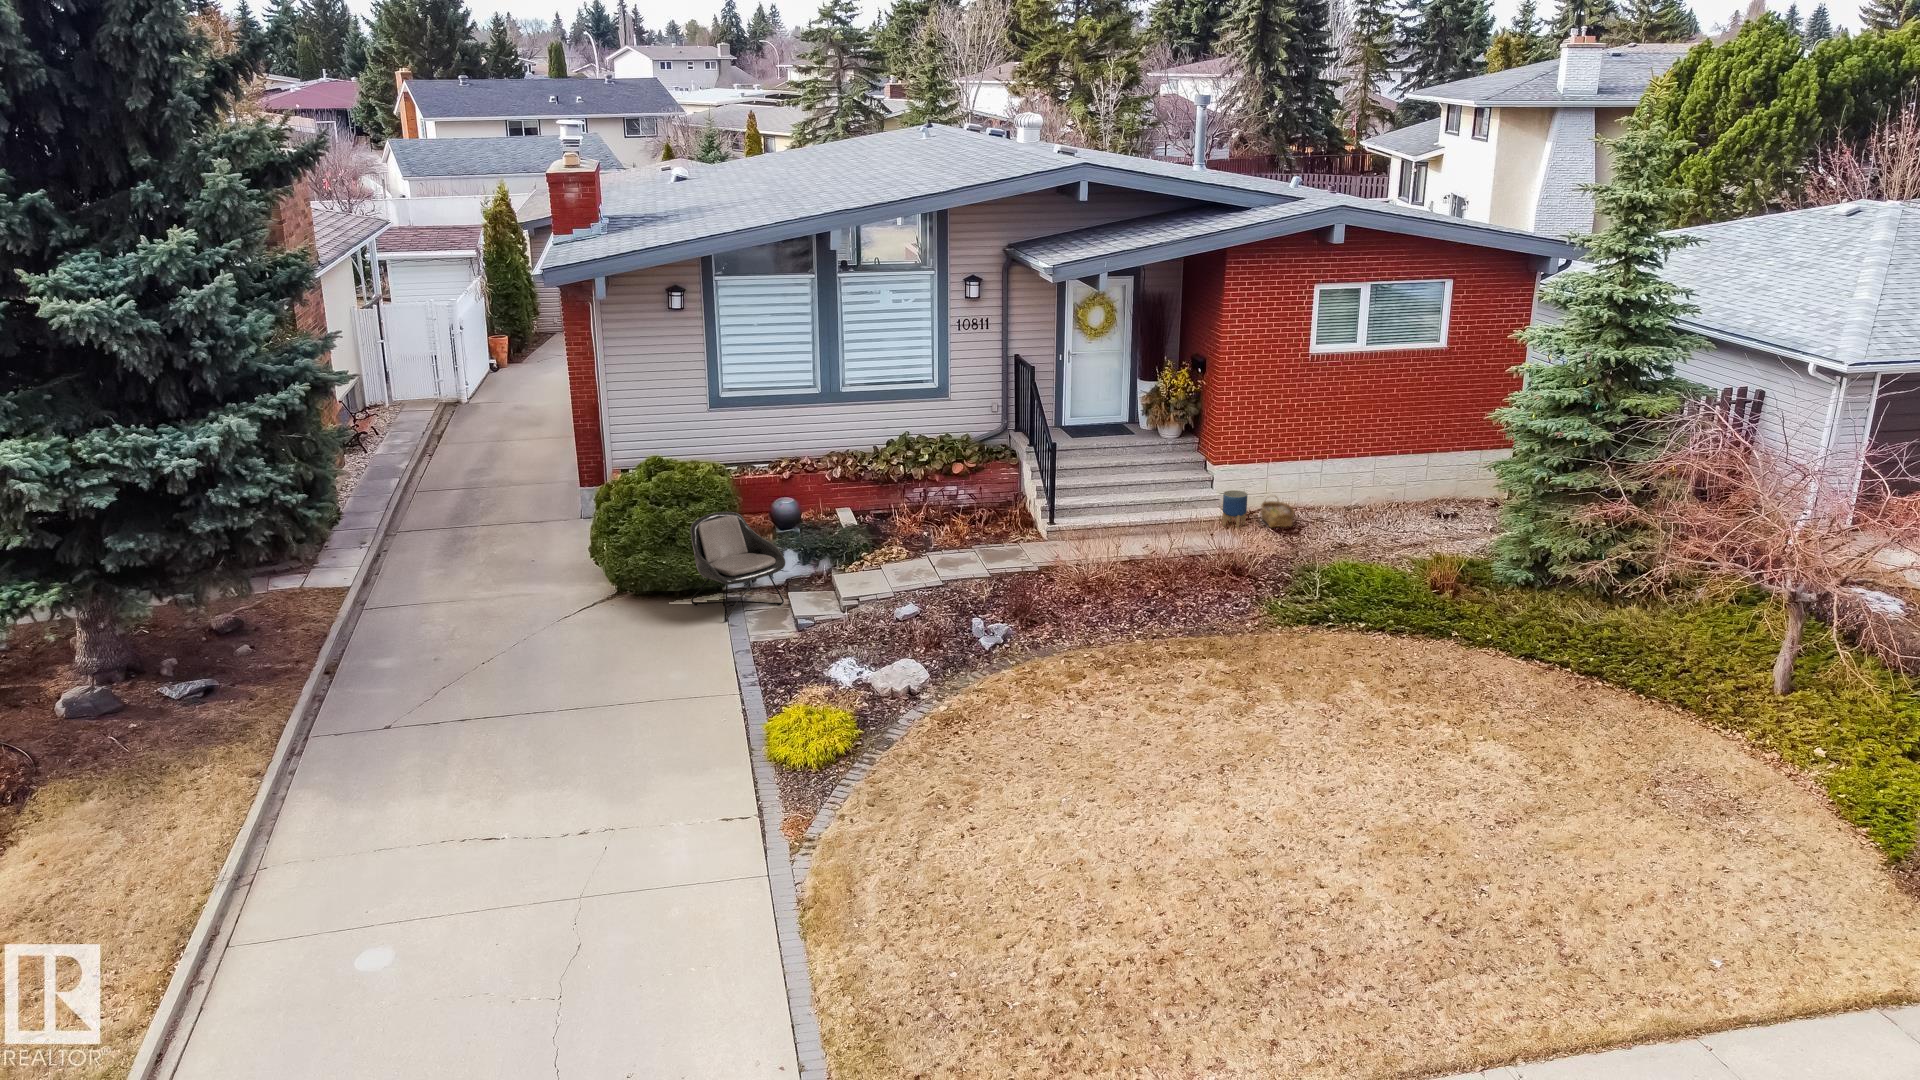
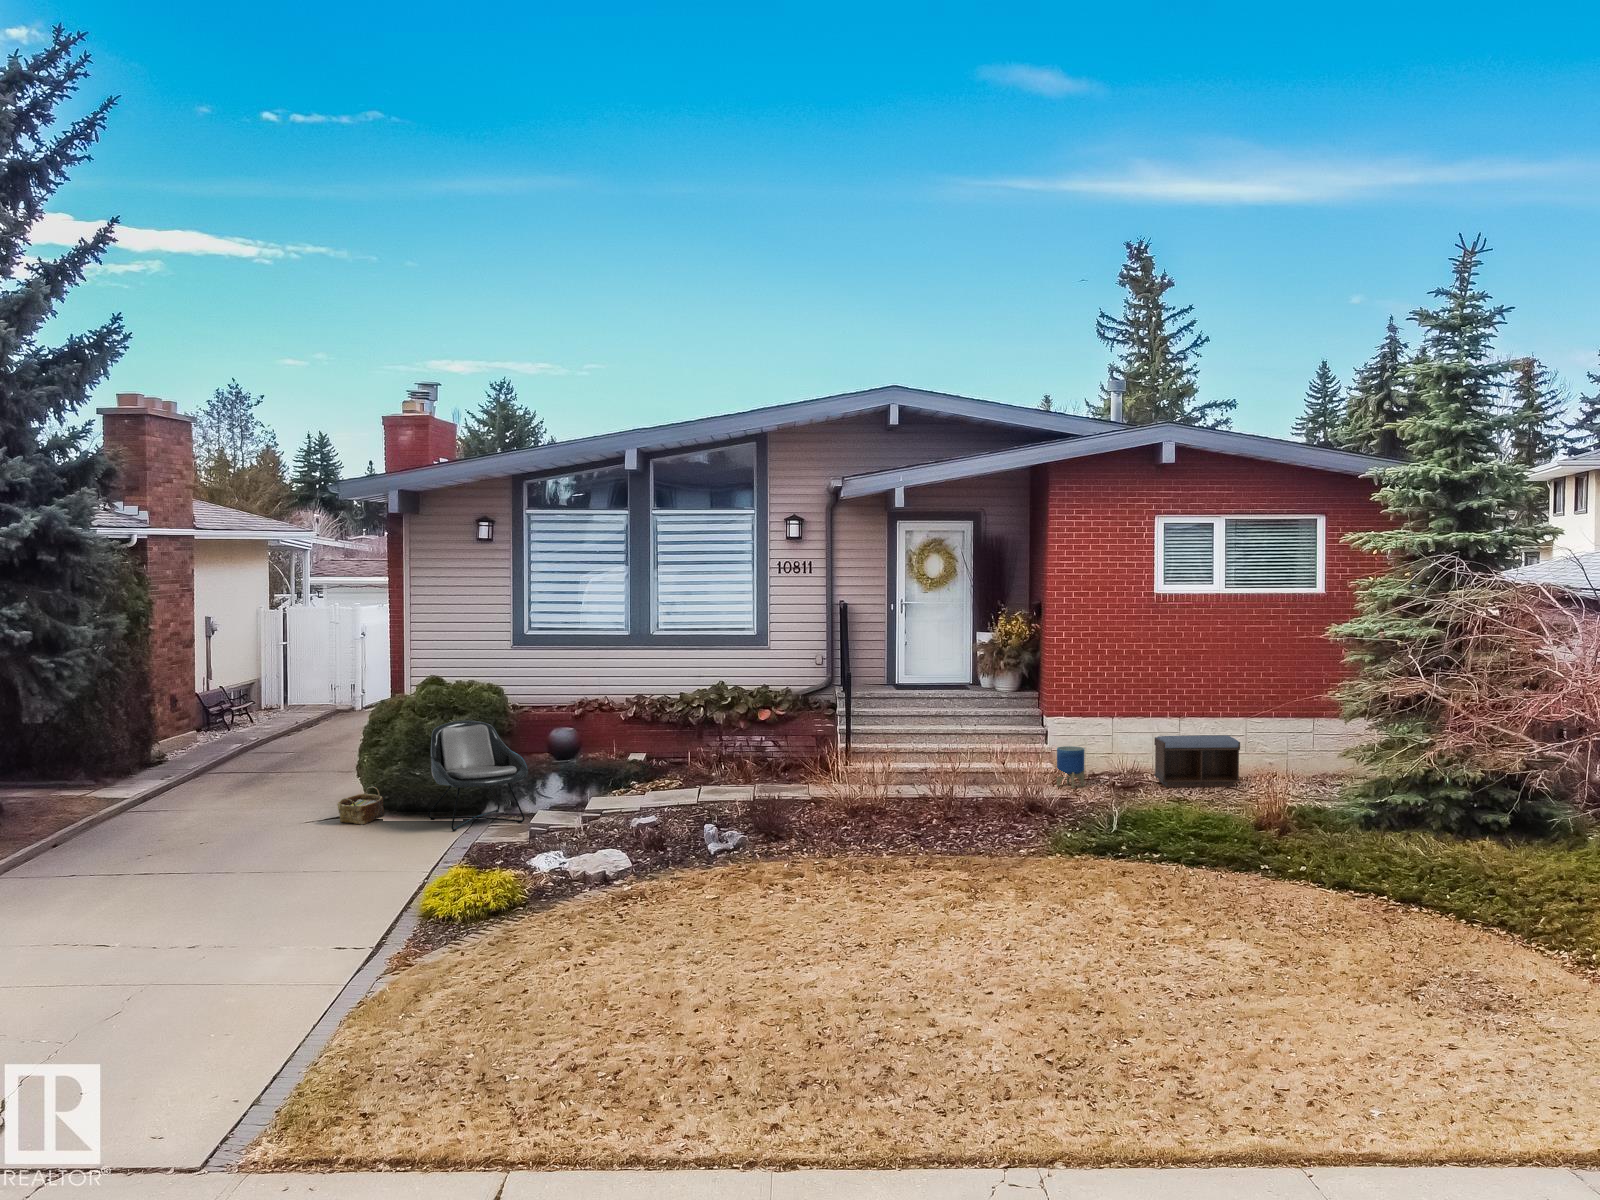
bench: none [1301,474,1378,523] -> present [1154,735,1240,787]
woven basket: present [1261,500,1294,527] -> present [337,786,384,825]

